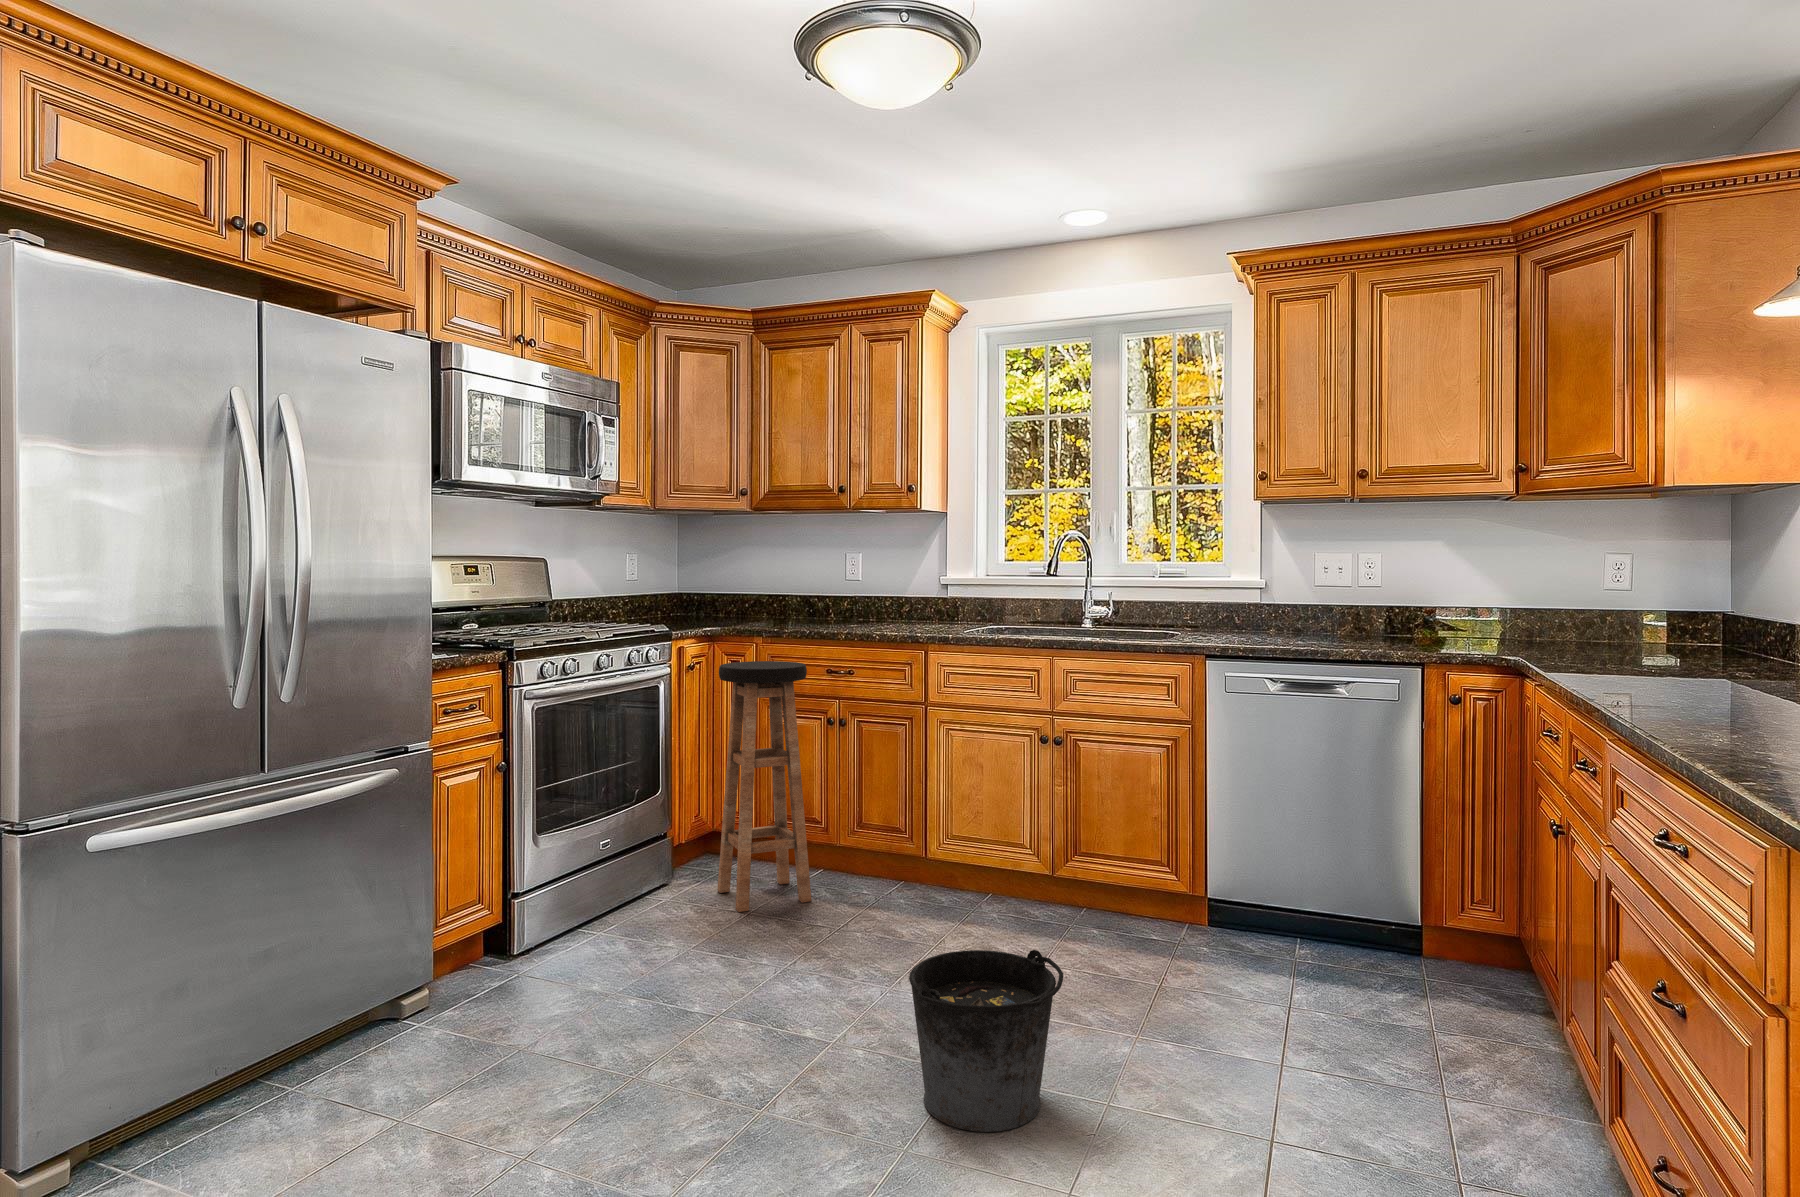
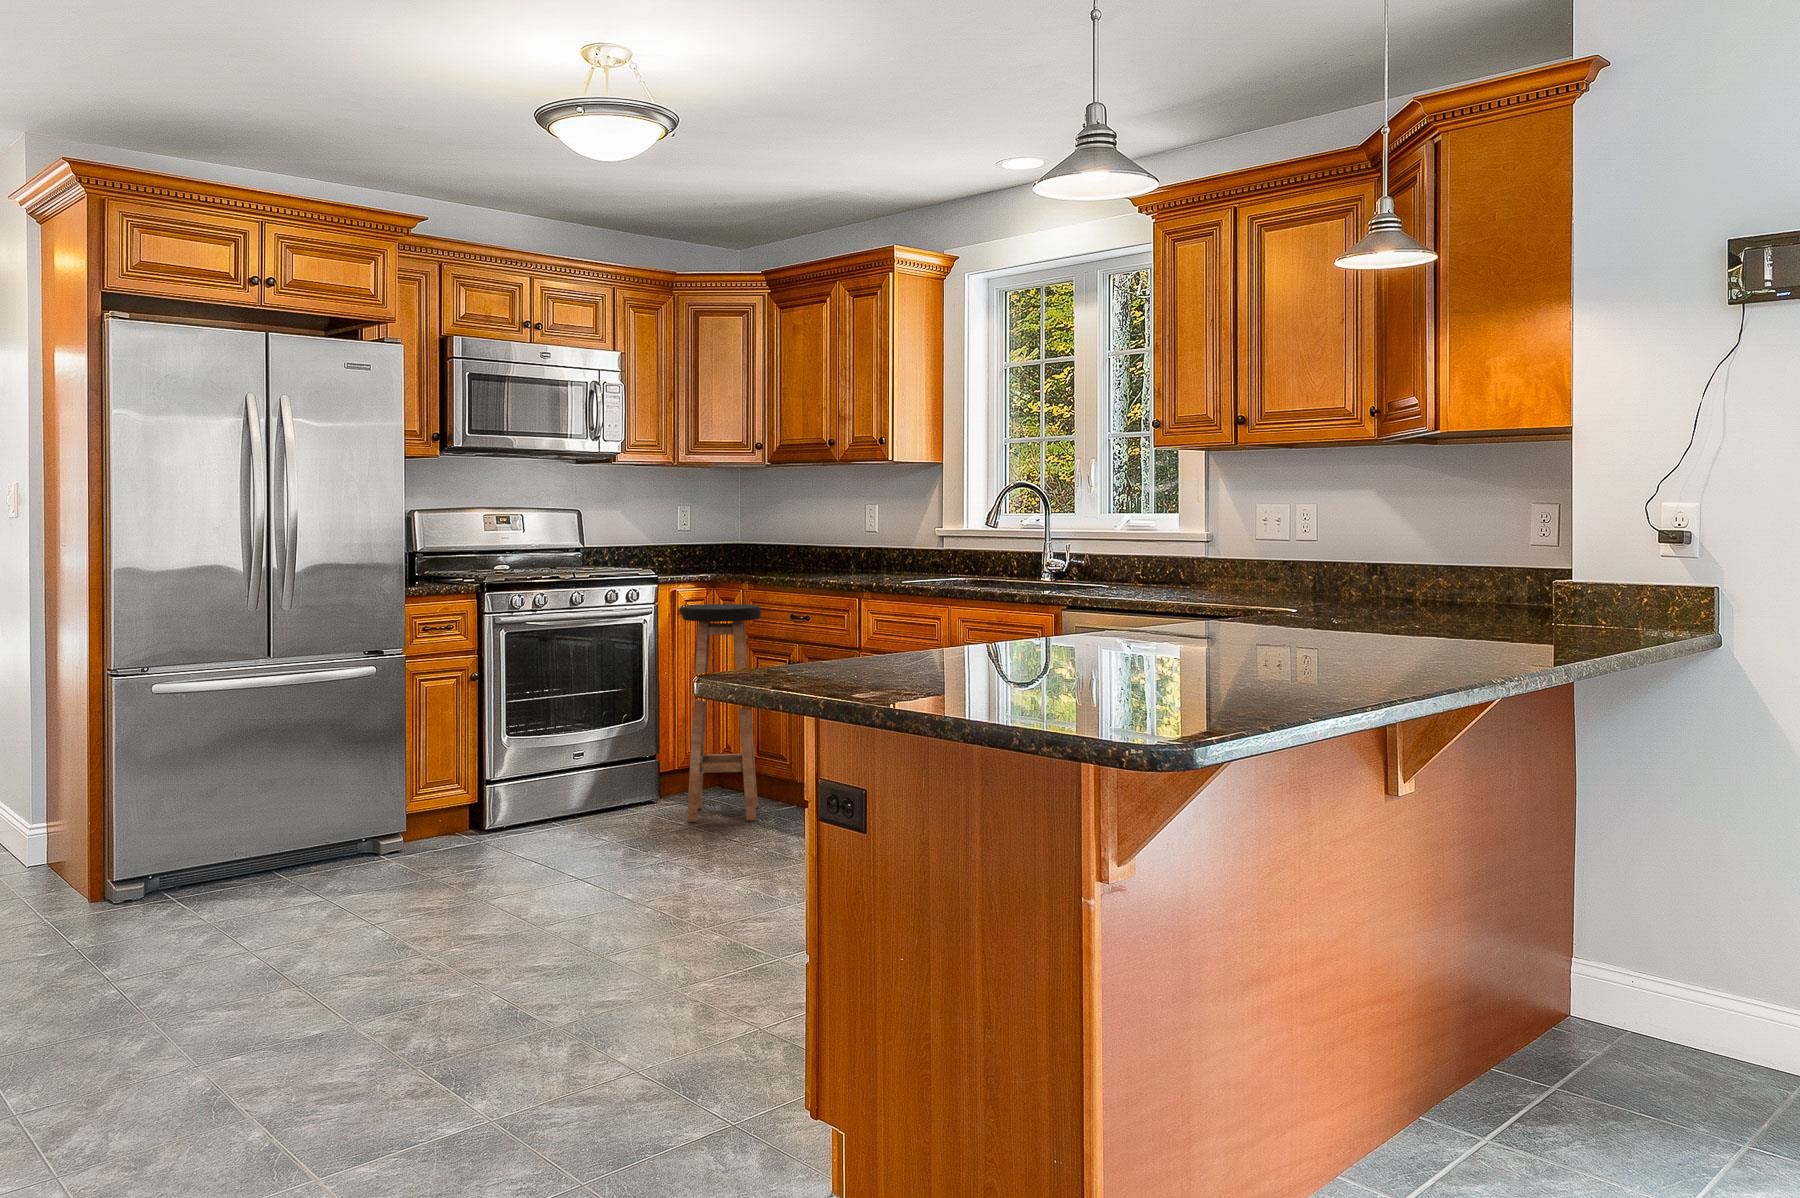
bucket: present [909,950,1063,1132] -> none [615,826,748,950]

